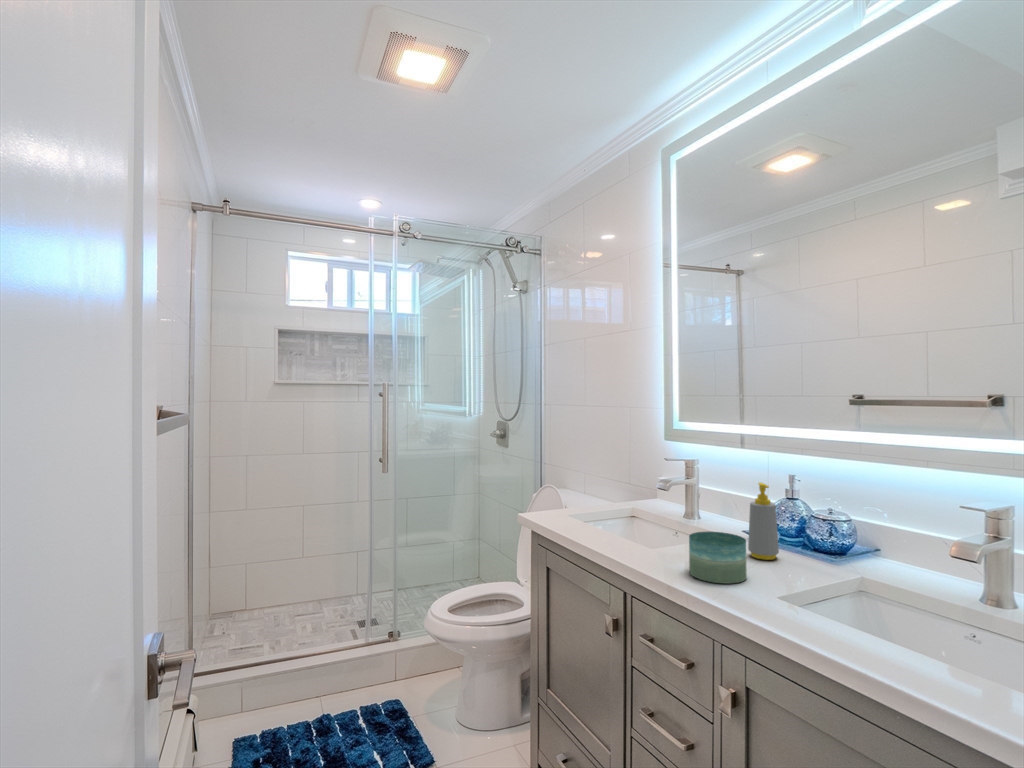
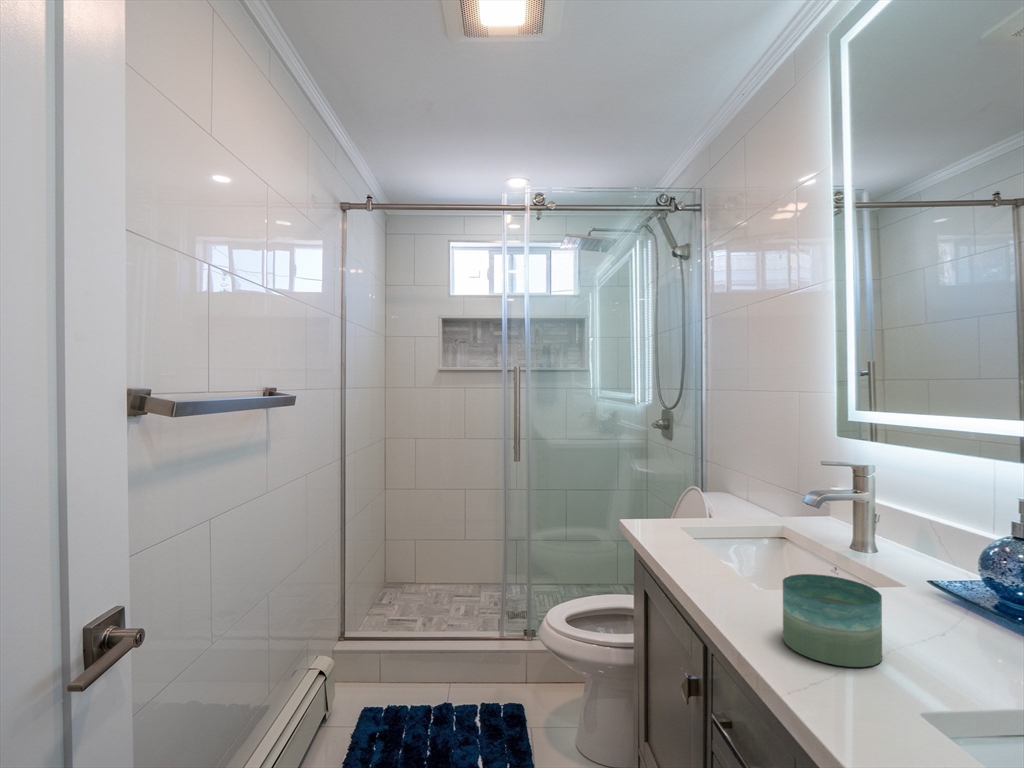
soap bottle: present [748,483,779,560] -> none [916,507,974,637]

